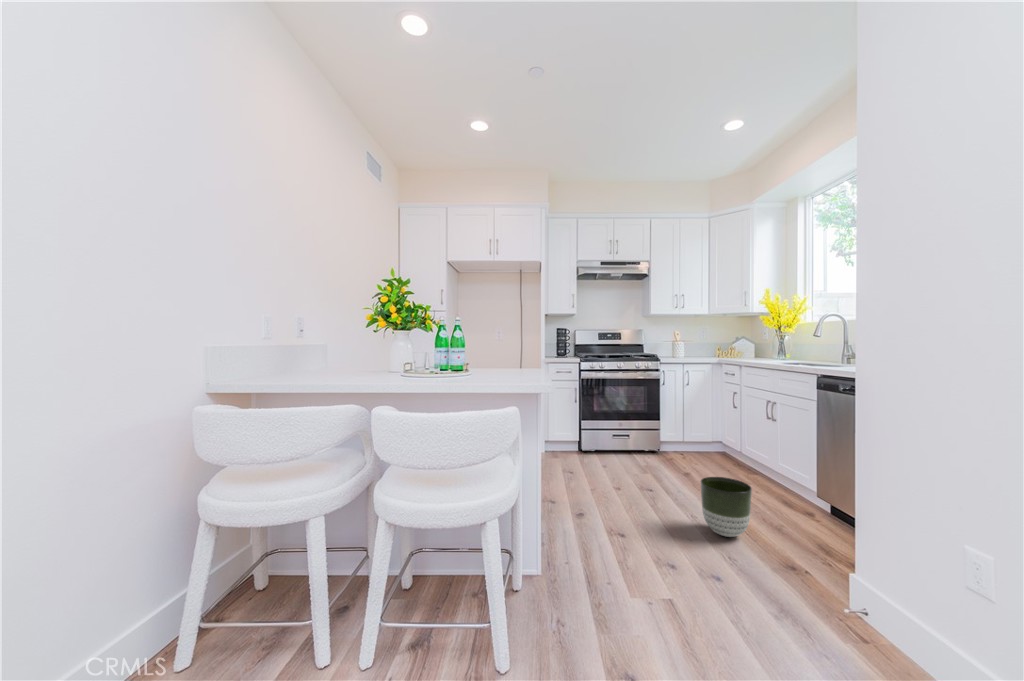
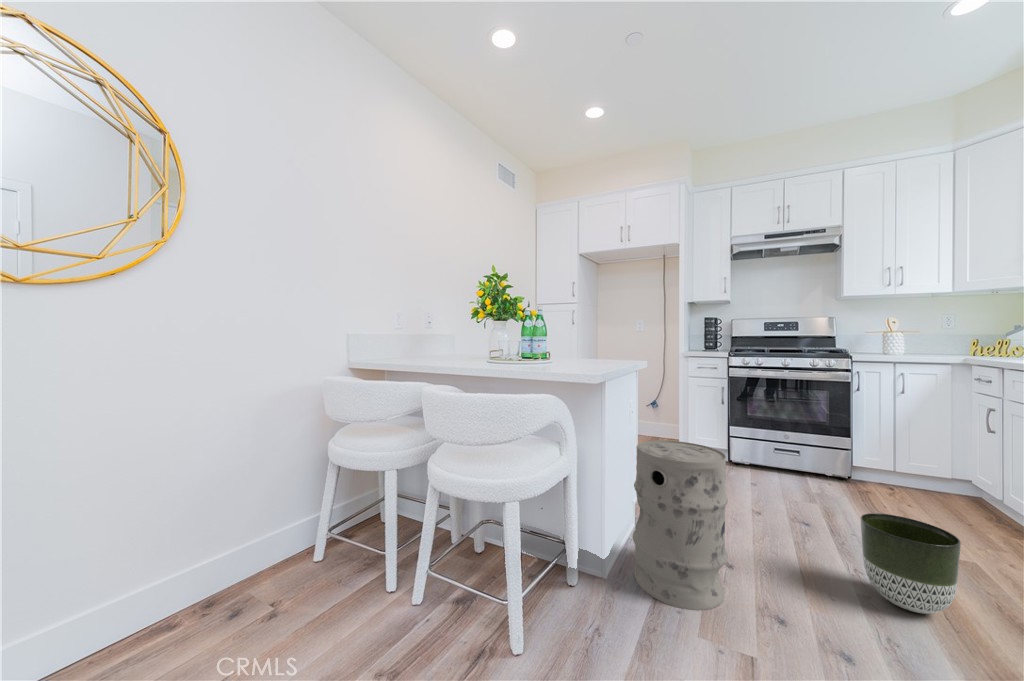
trash can: none [569,447,639,579] -> present [633,440,728,610]

